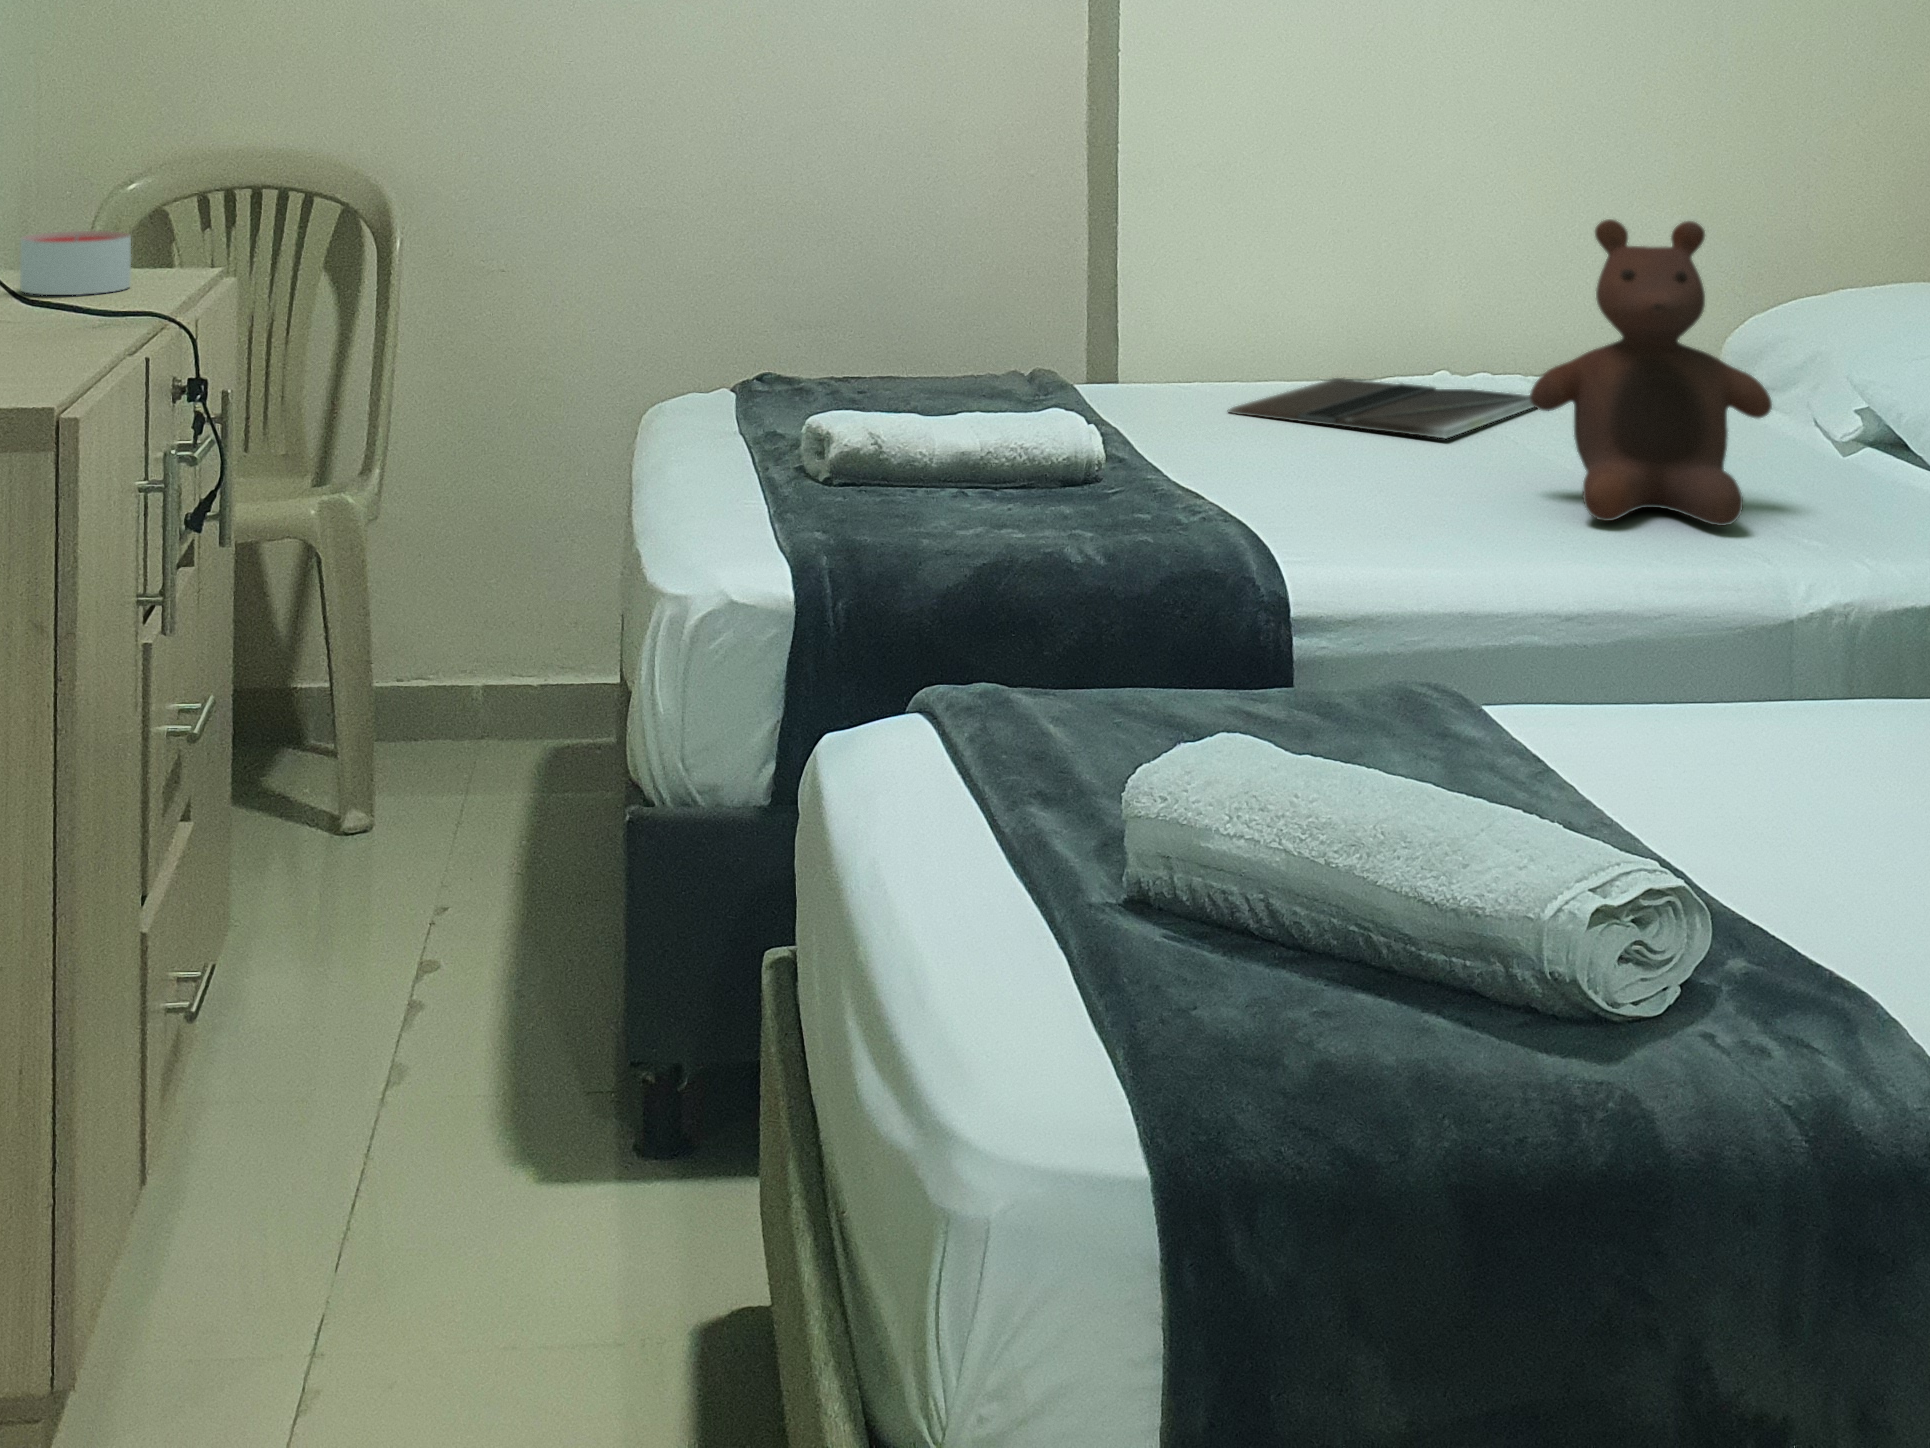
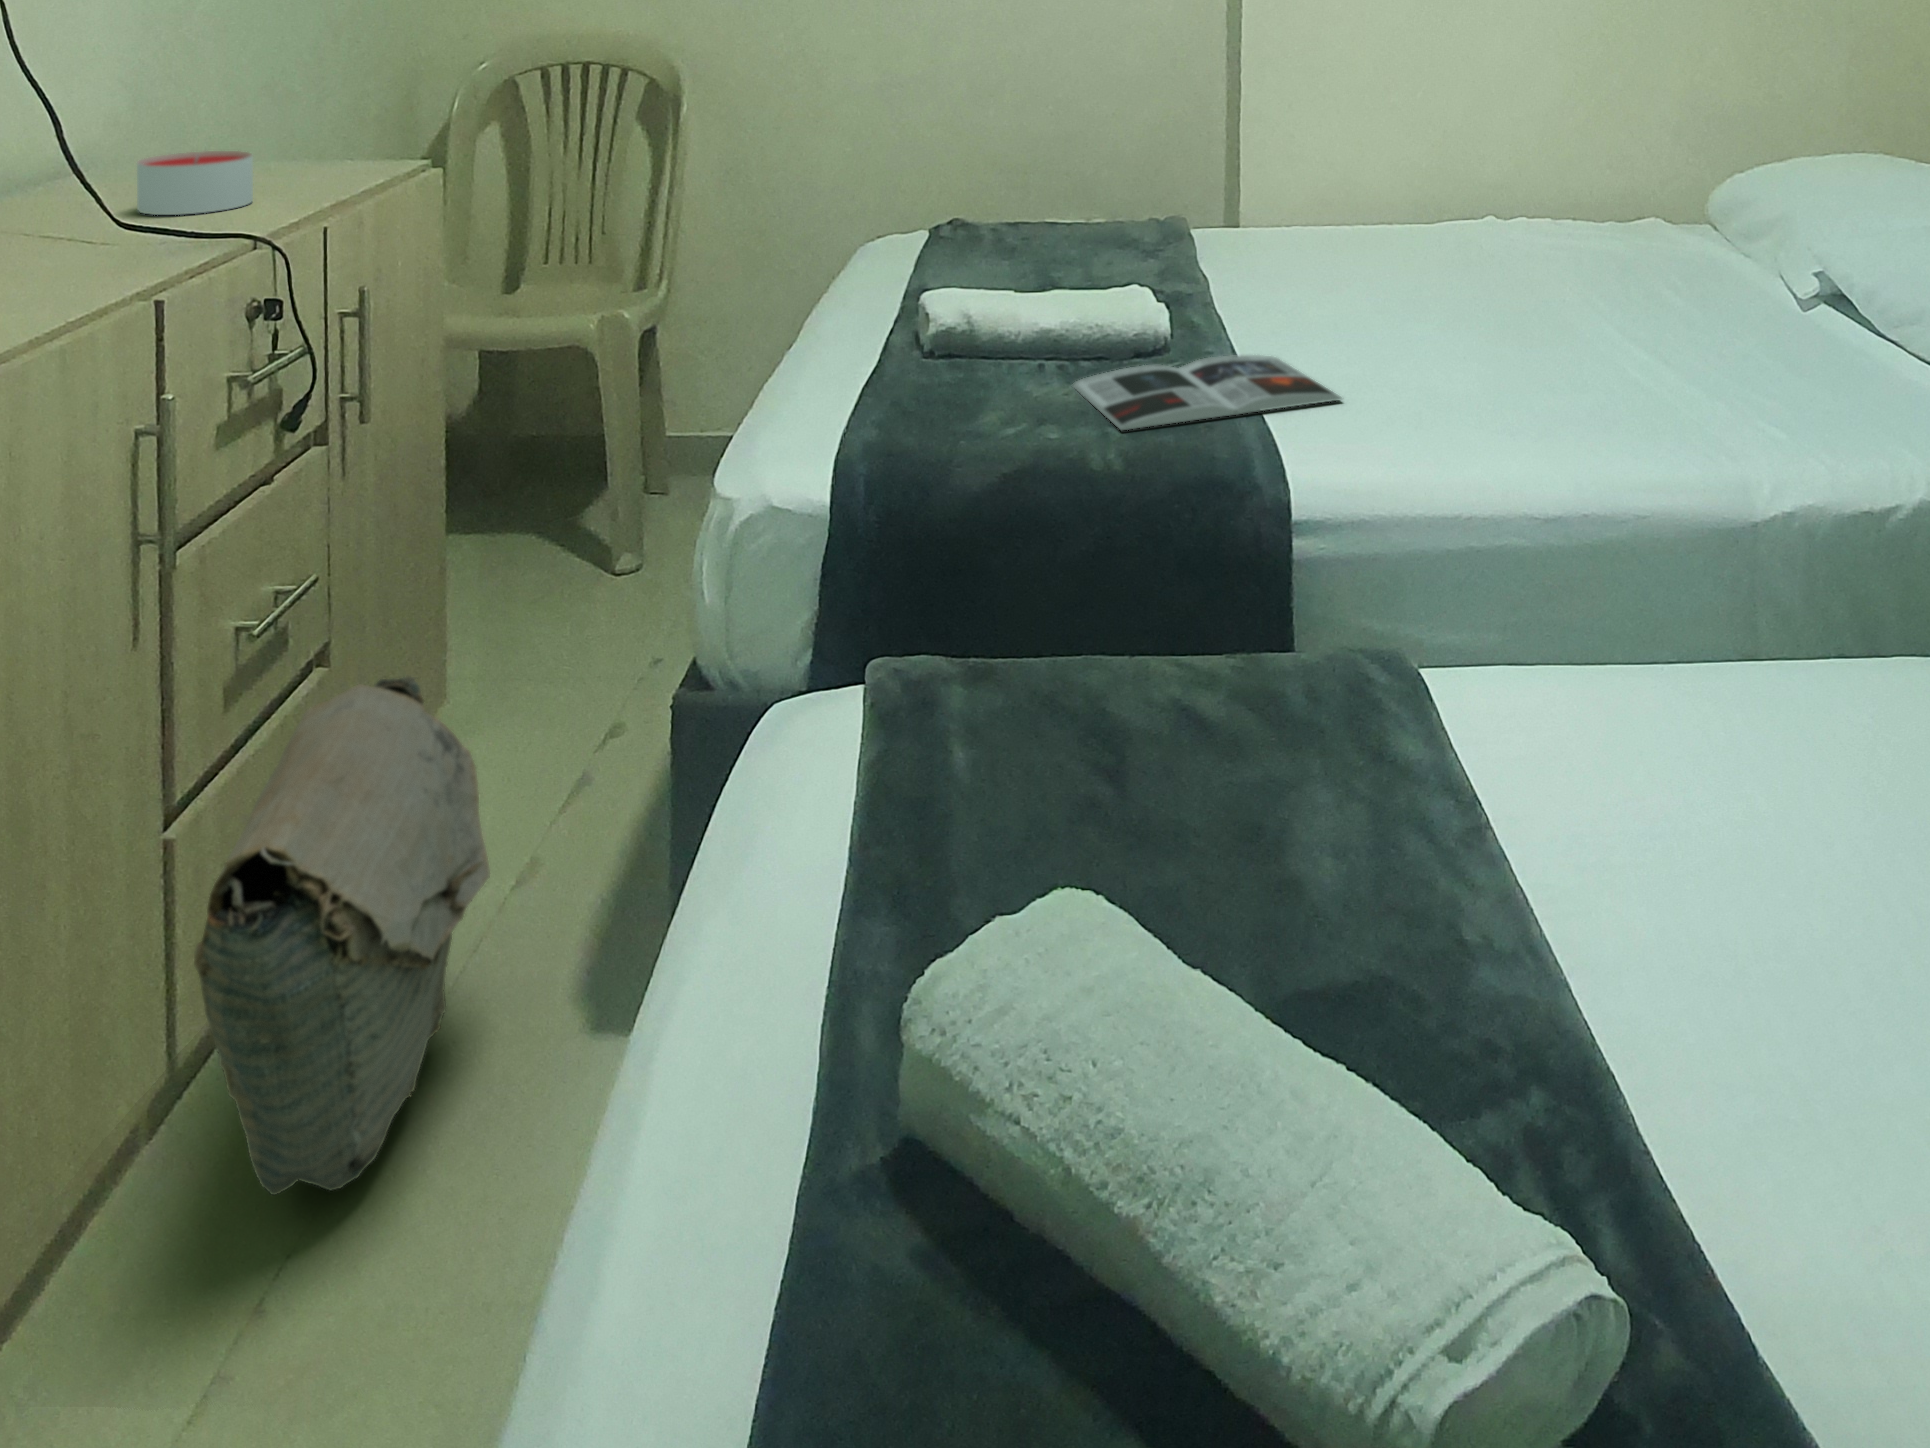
stuffed bear: present [1530,219,1772,526] -> none [1535,138,1747,417]
laptop: present [1227,378,1534,438] -> none [1297,244,1558,311]
magazine: none [1008,474,1320,535] -> present [1072,355,1342,430]
bag: none [219,794,444,1273] -> present [194,677,490,1195]

